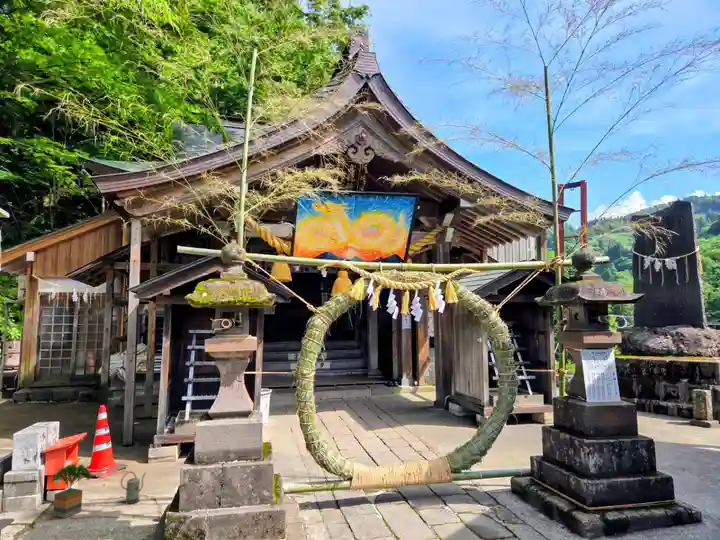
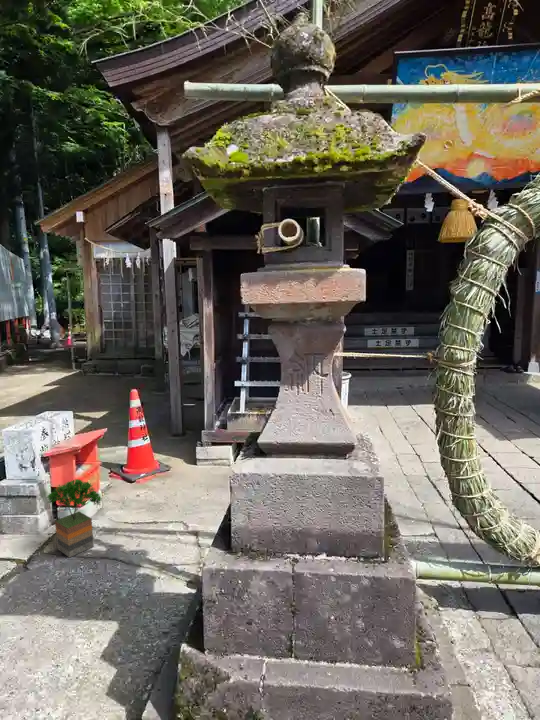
watering can: present [121,472,145,504] -> none [143,497,180,543]

